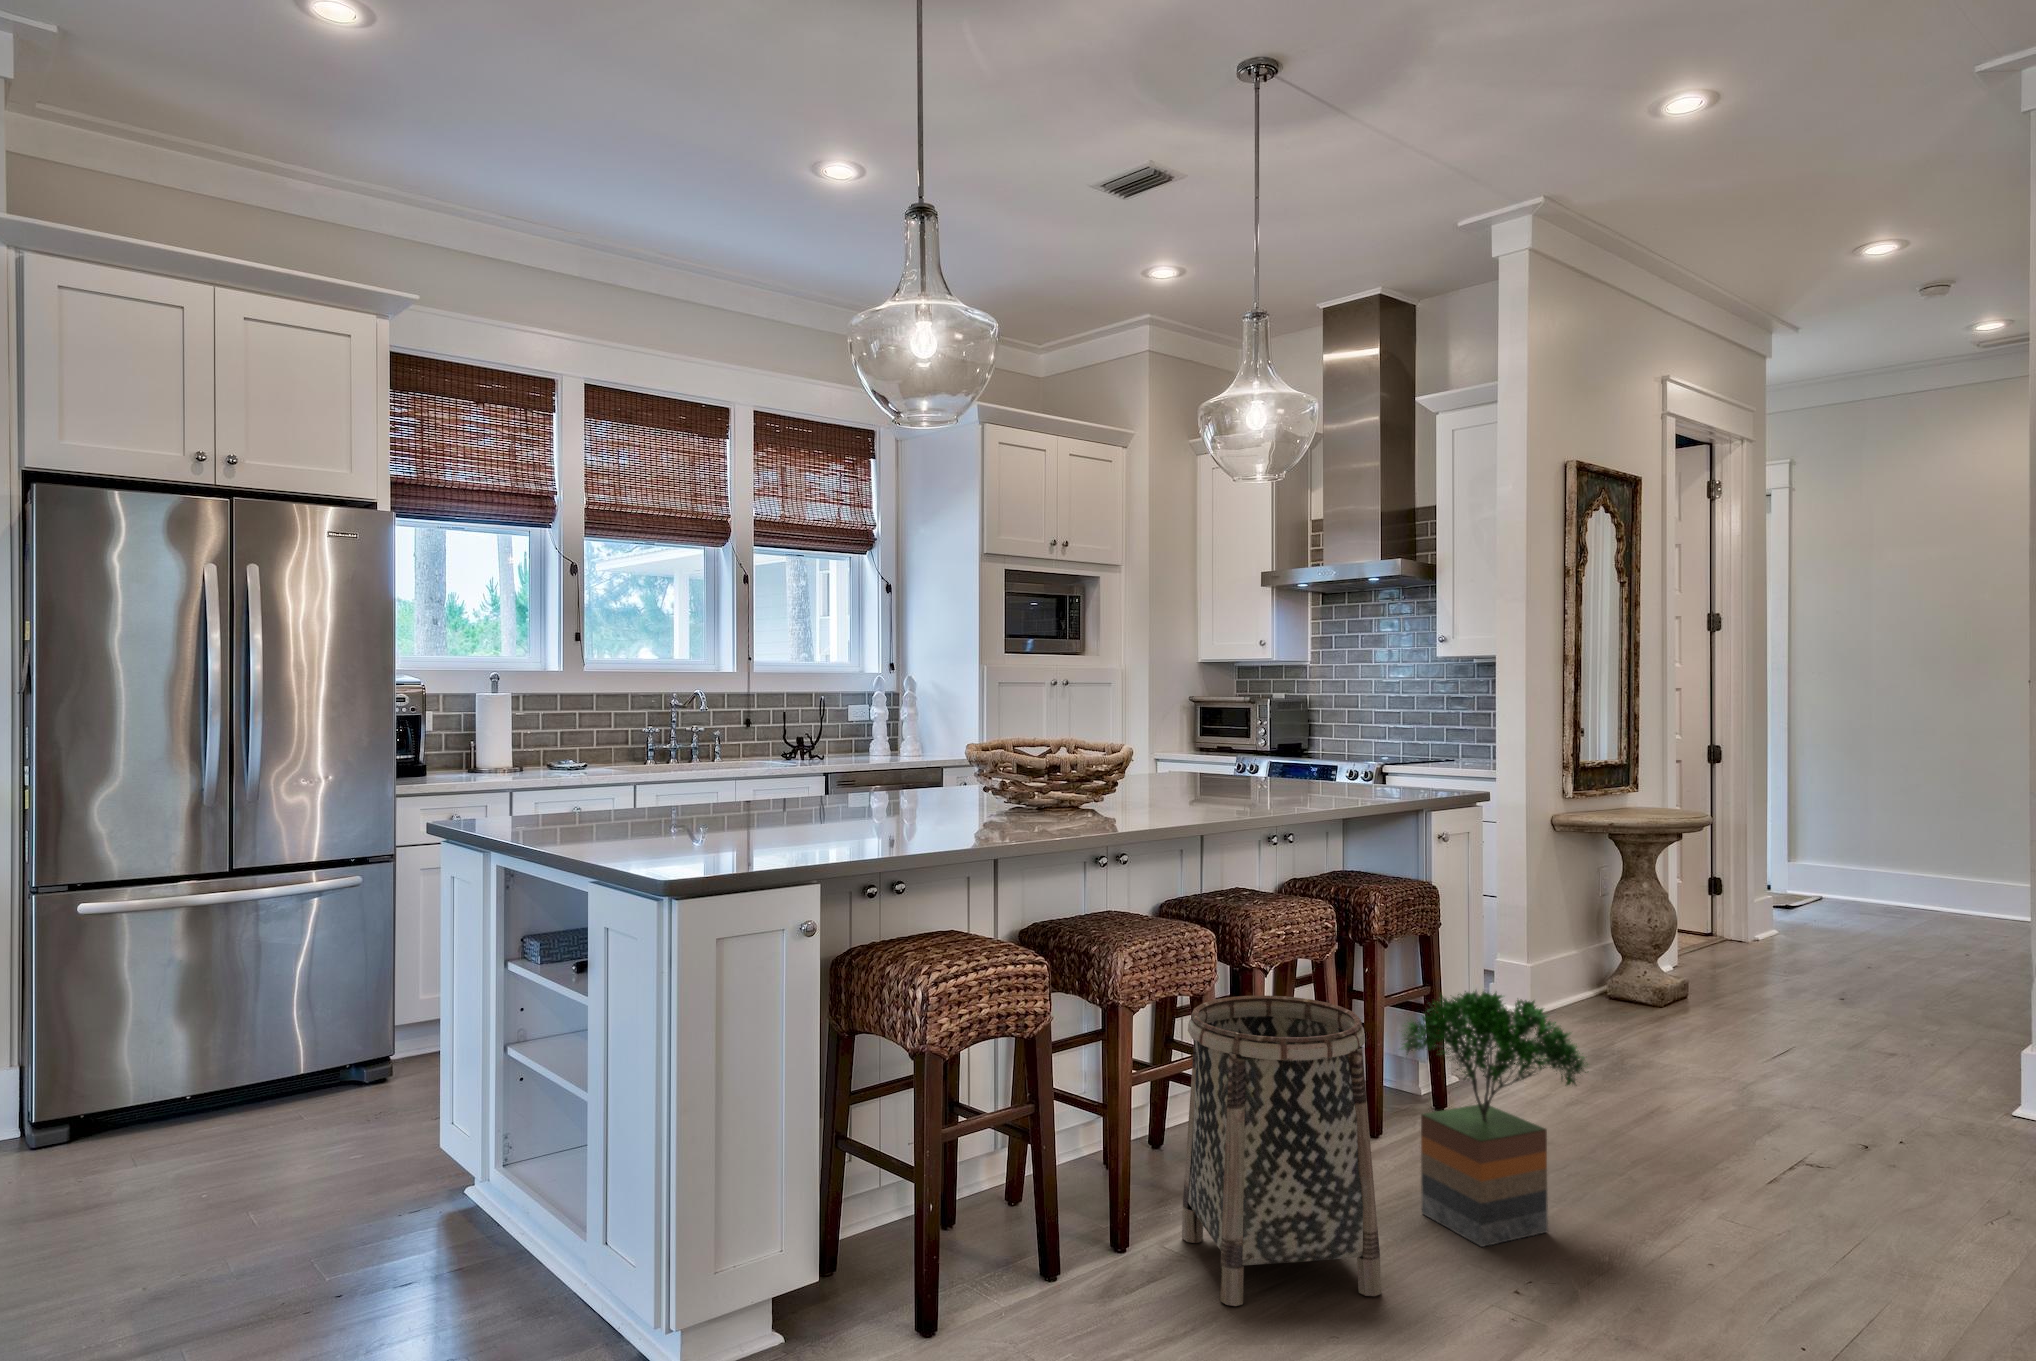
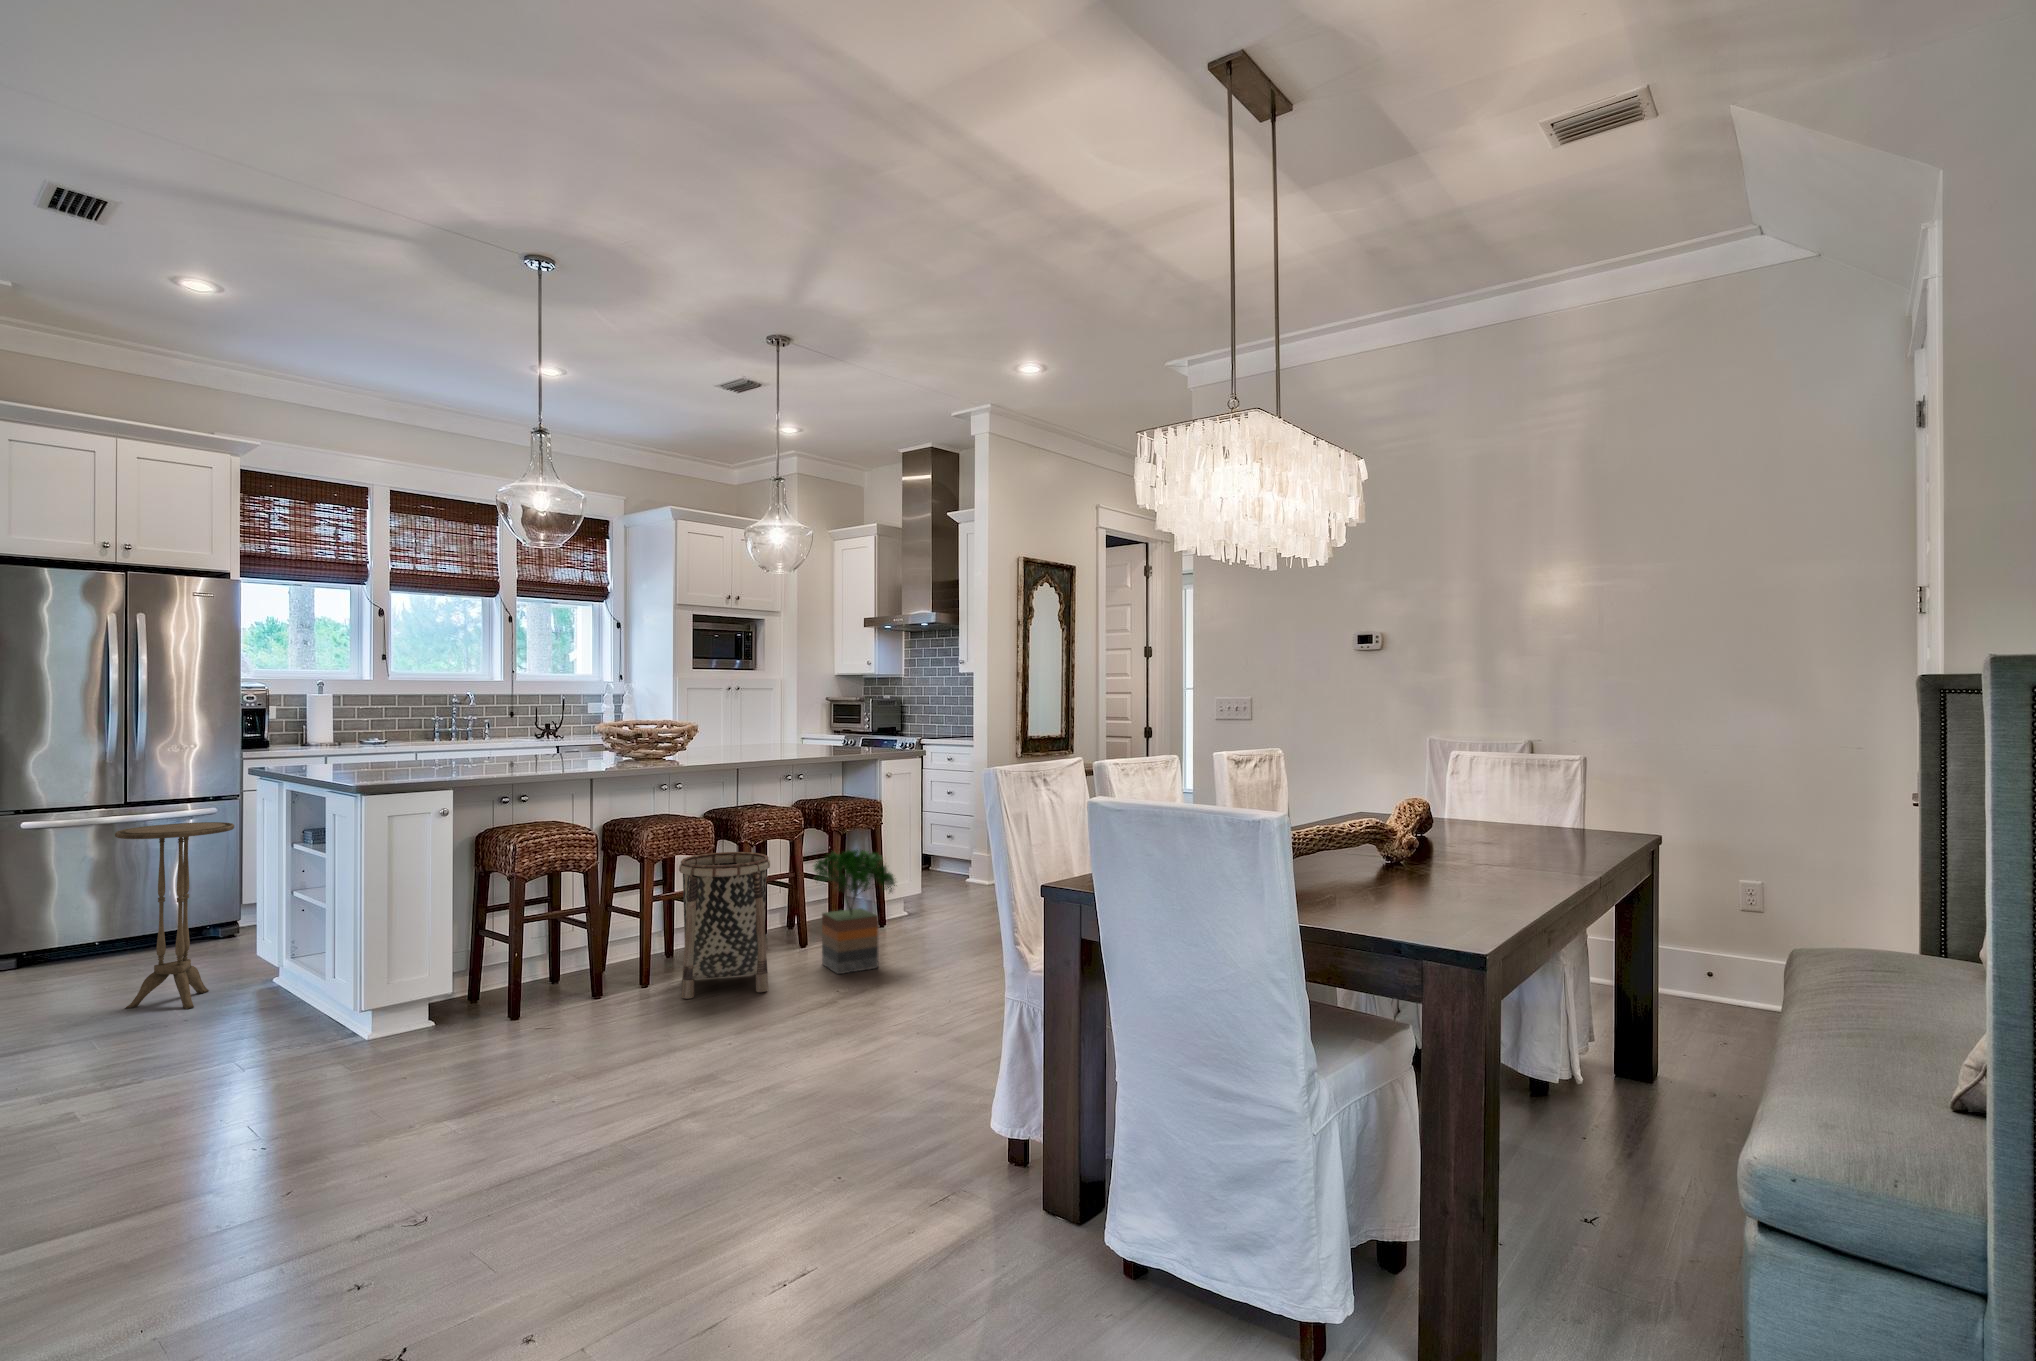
side table: none [213,918,402,1266] -> present [115,822,234,1009]

